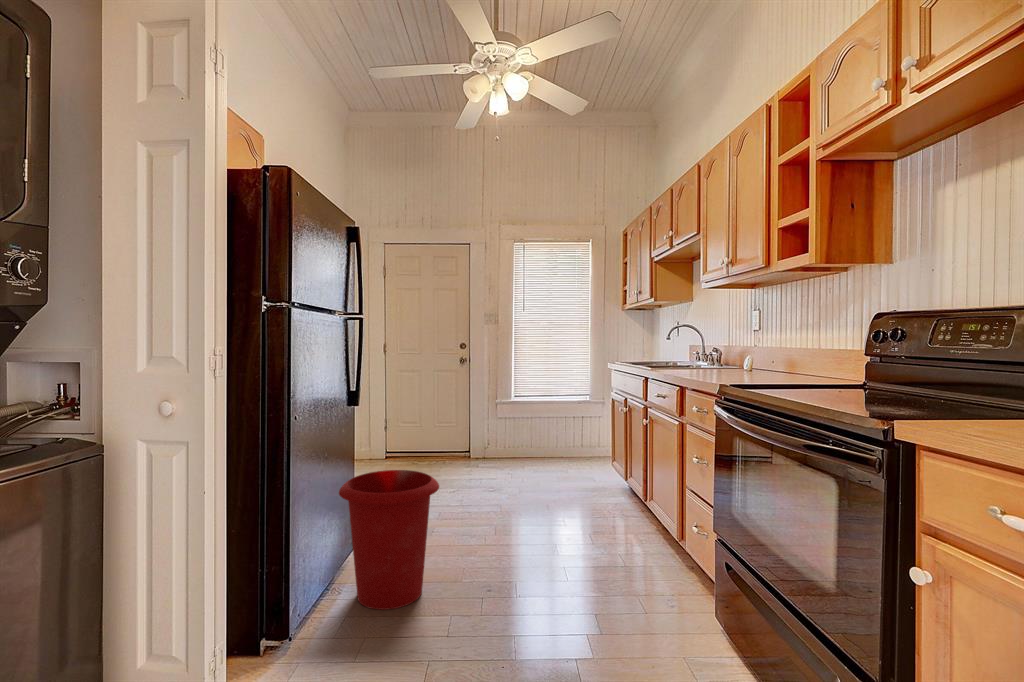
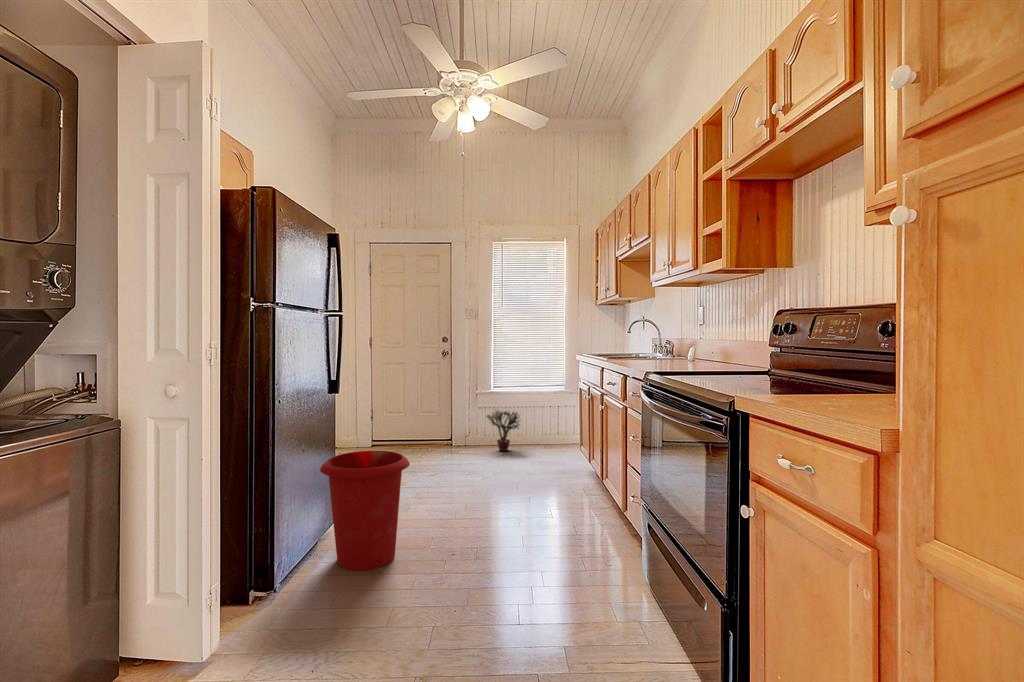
potted plant: none [507,419,546,464] -> present [487,411,519,451]

